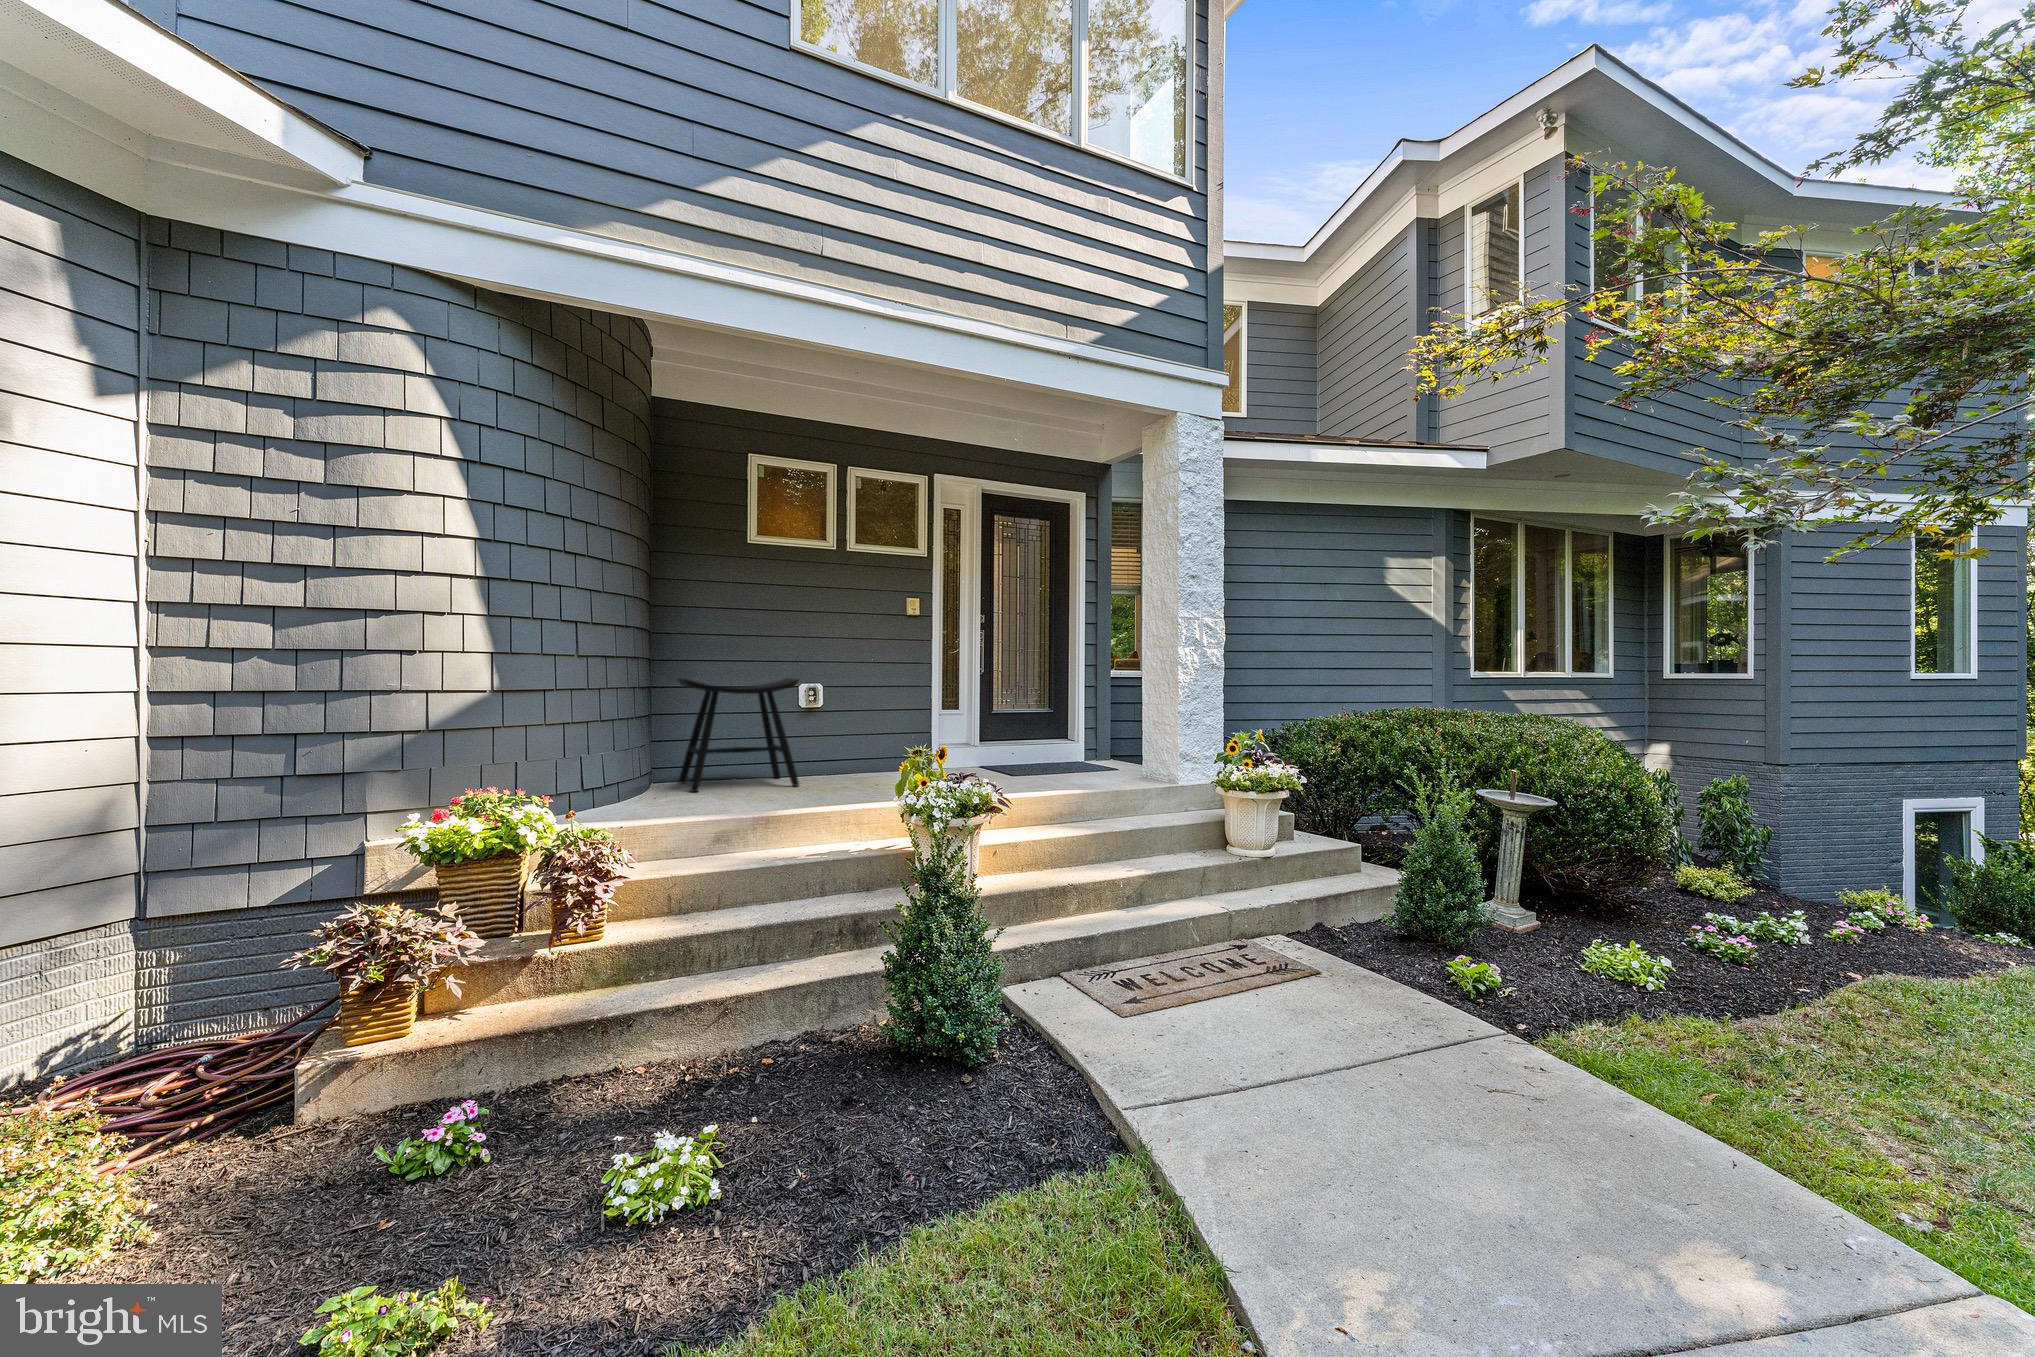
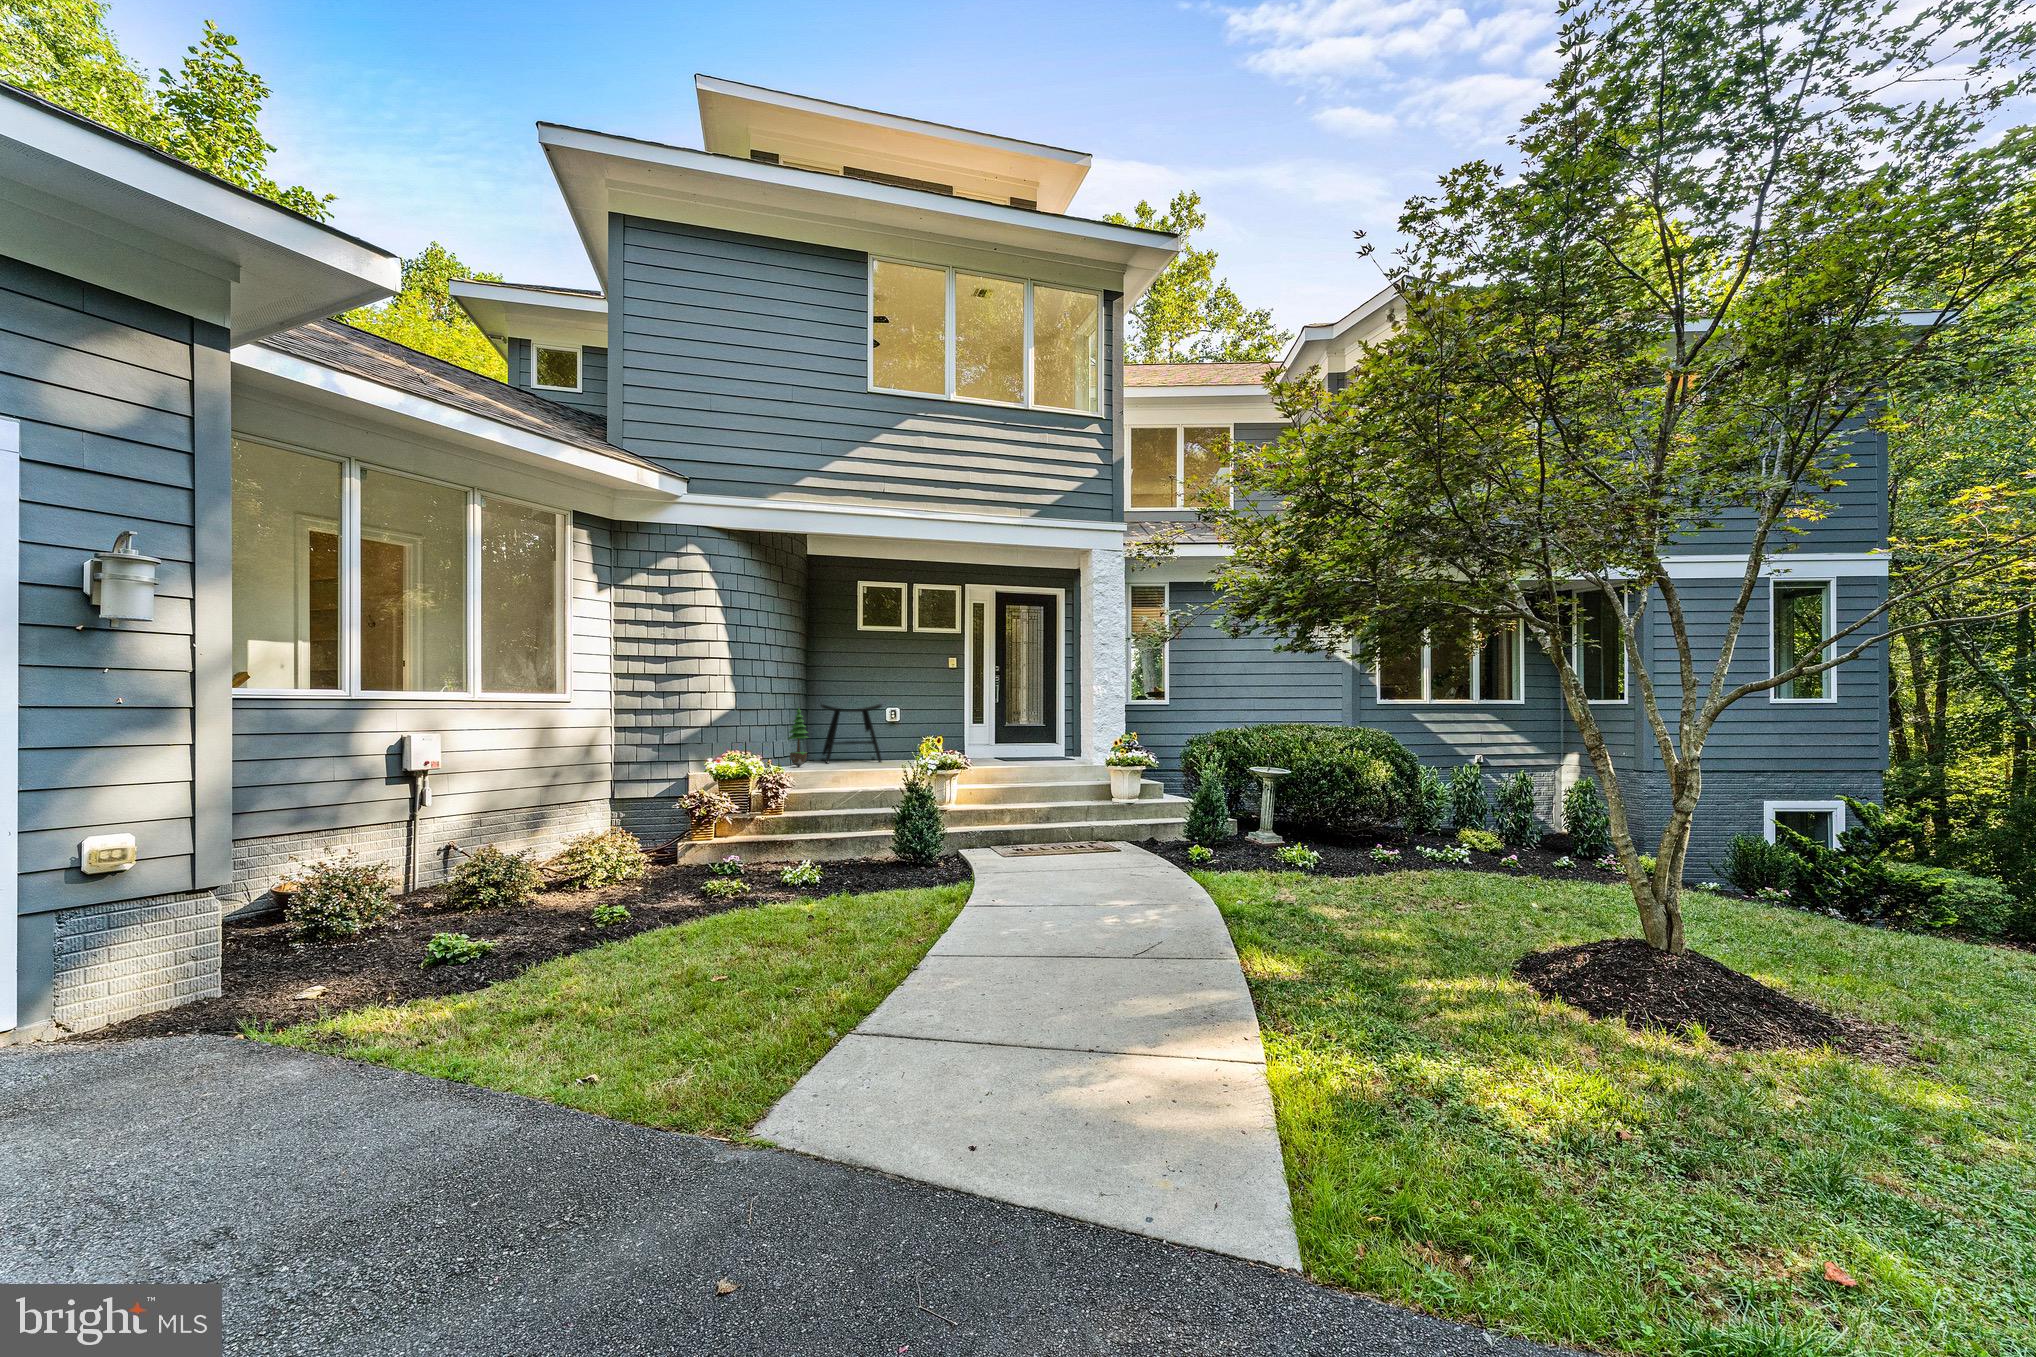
potted tree: none [614,685,661,806] -> present [788,708,809,767]

